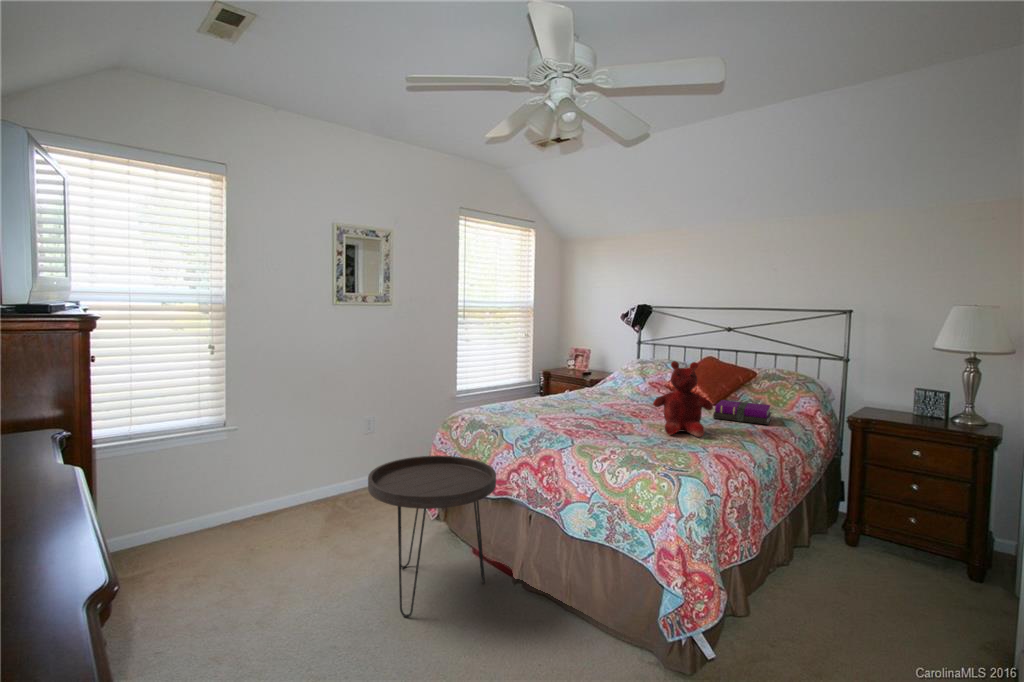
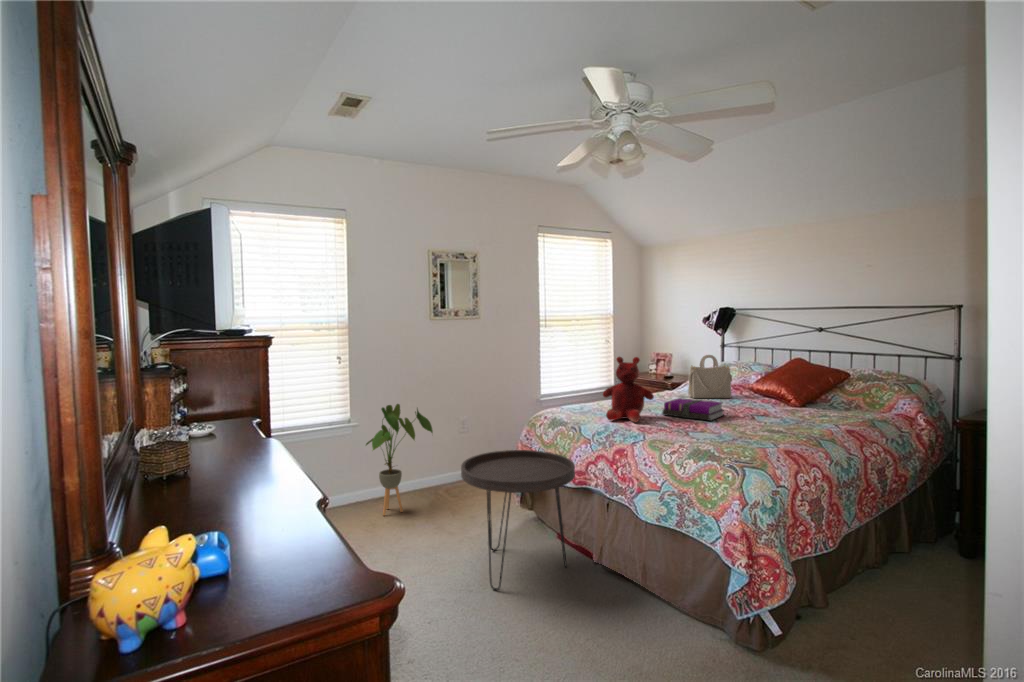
handbag: none [608,352,650,396] -> present [688,355,732,398]
teddy bear: present [653,361,713,437] -> present [603,357,654,422]
notebook: present [713,400,771,425] -> present [662,398,724,421]
house plant: none [252,403,334,531] -> present [366,404,433,516]

